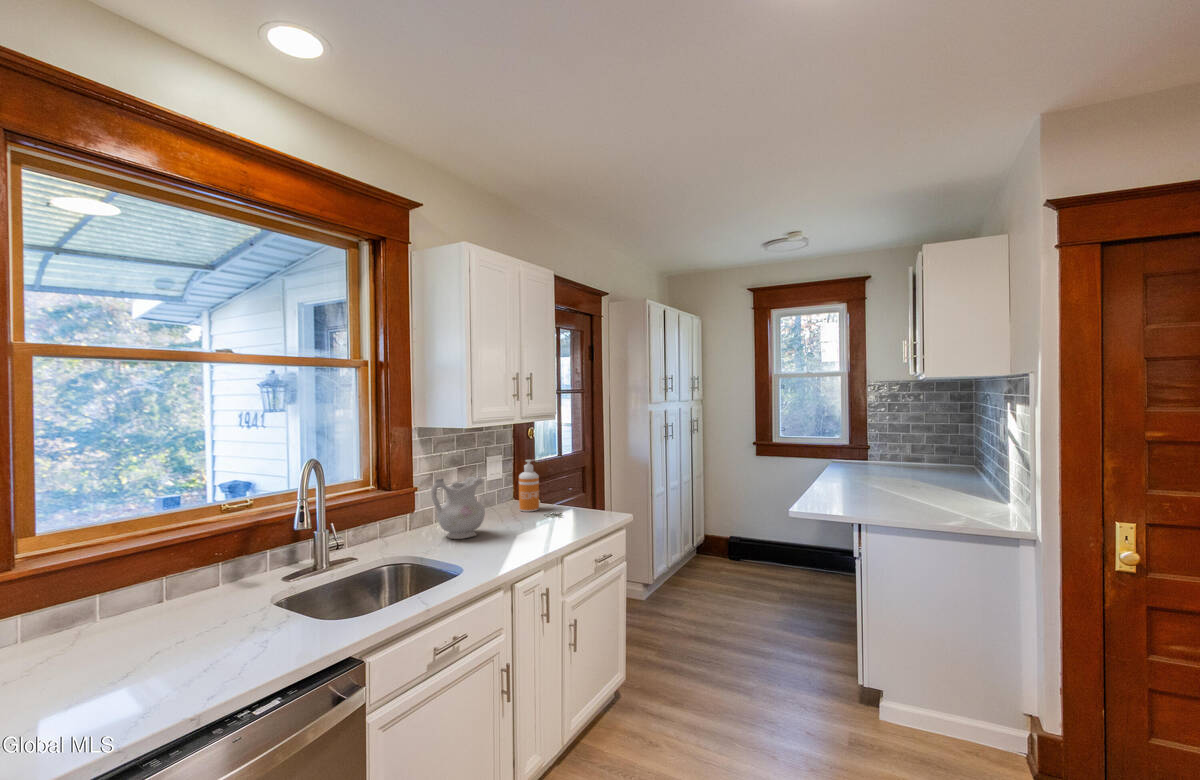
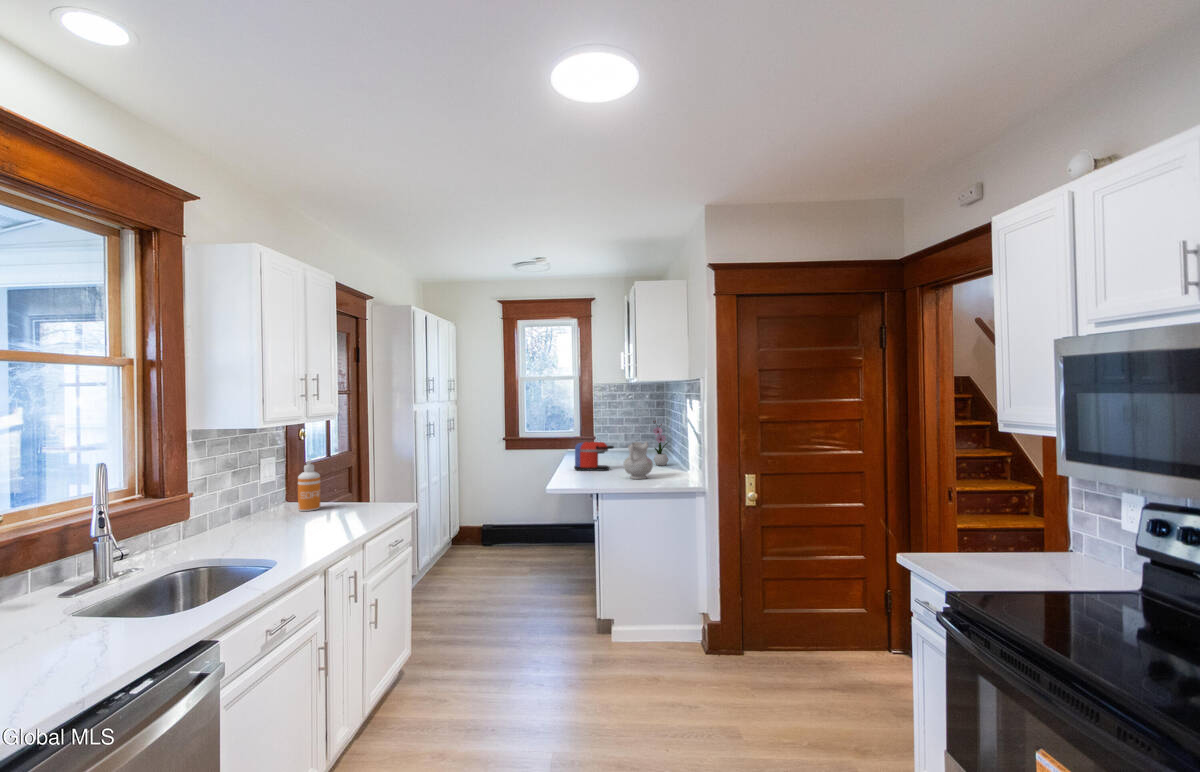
flower arrangement: none [950,429,977,492] -> present [653,421,669,466]
coffee maker: none [832,453,889,492] -> present [574,442,614,471]
ceramic pitcher: present [431,477,485,539] -> present [624,441,653,479]

